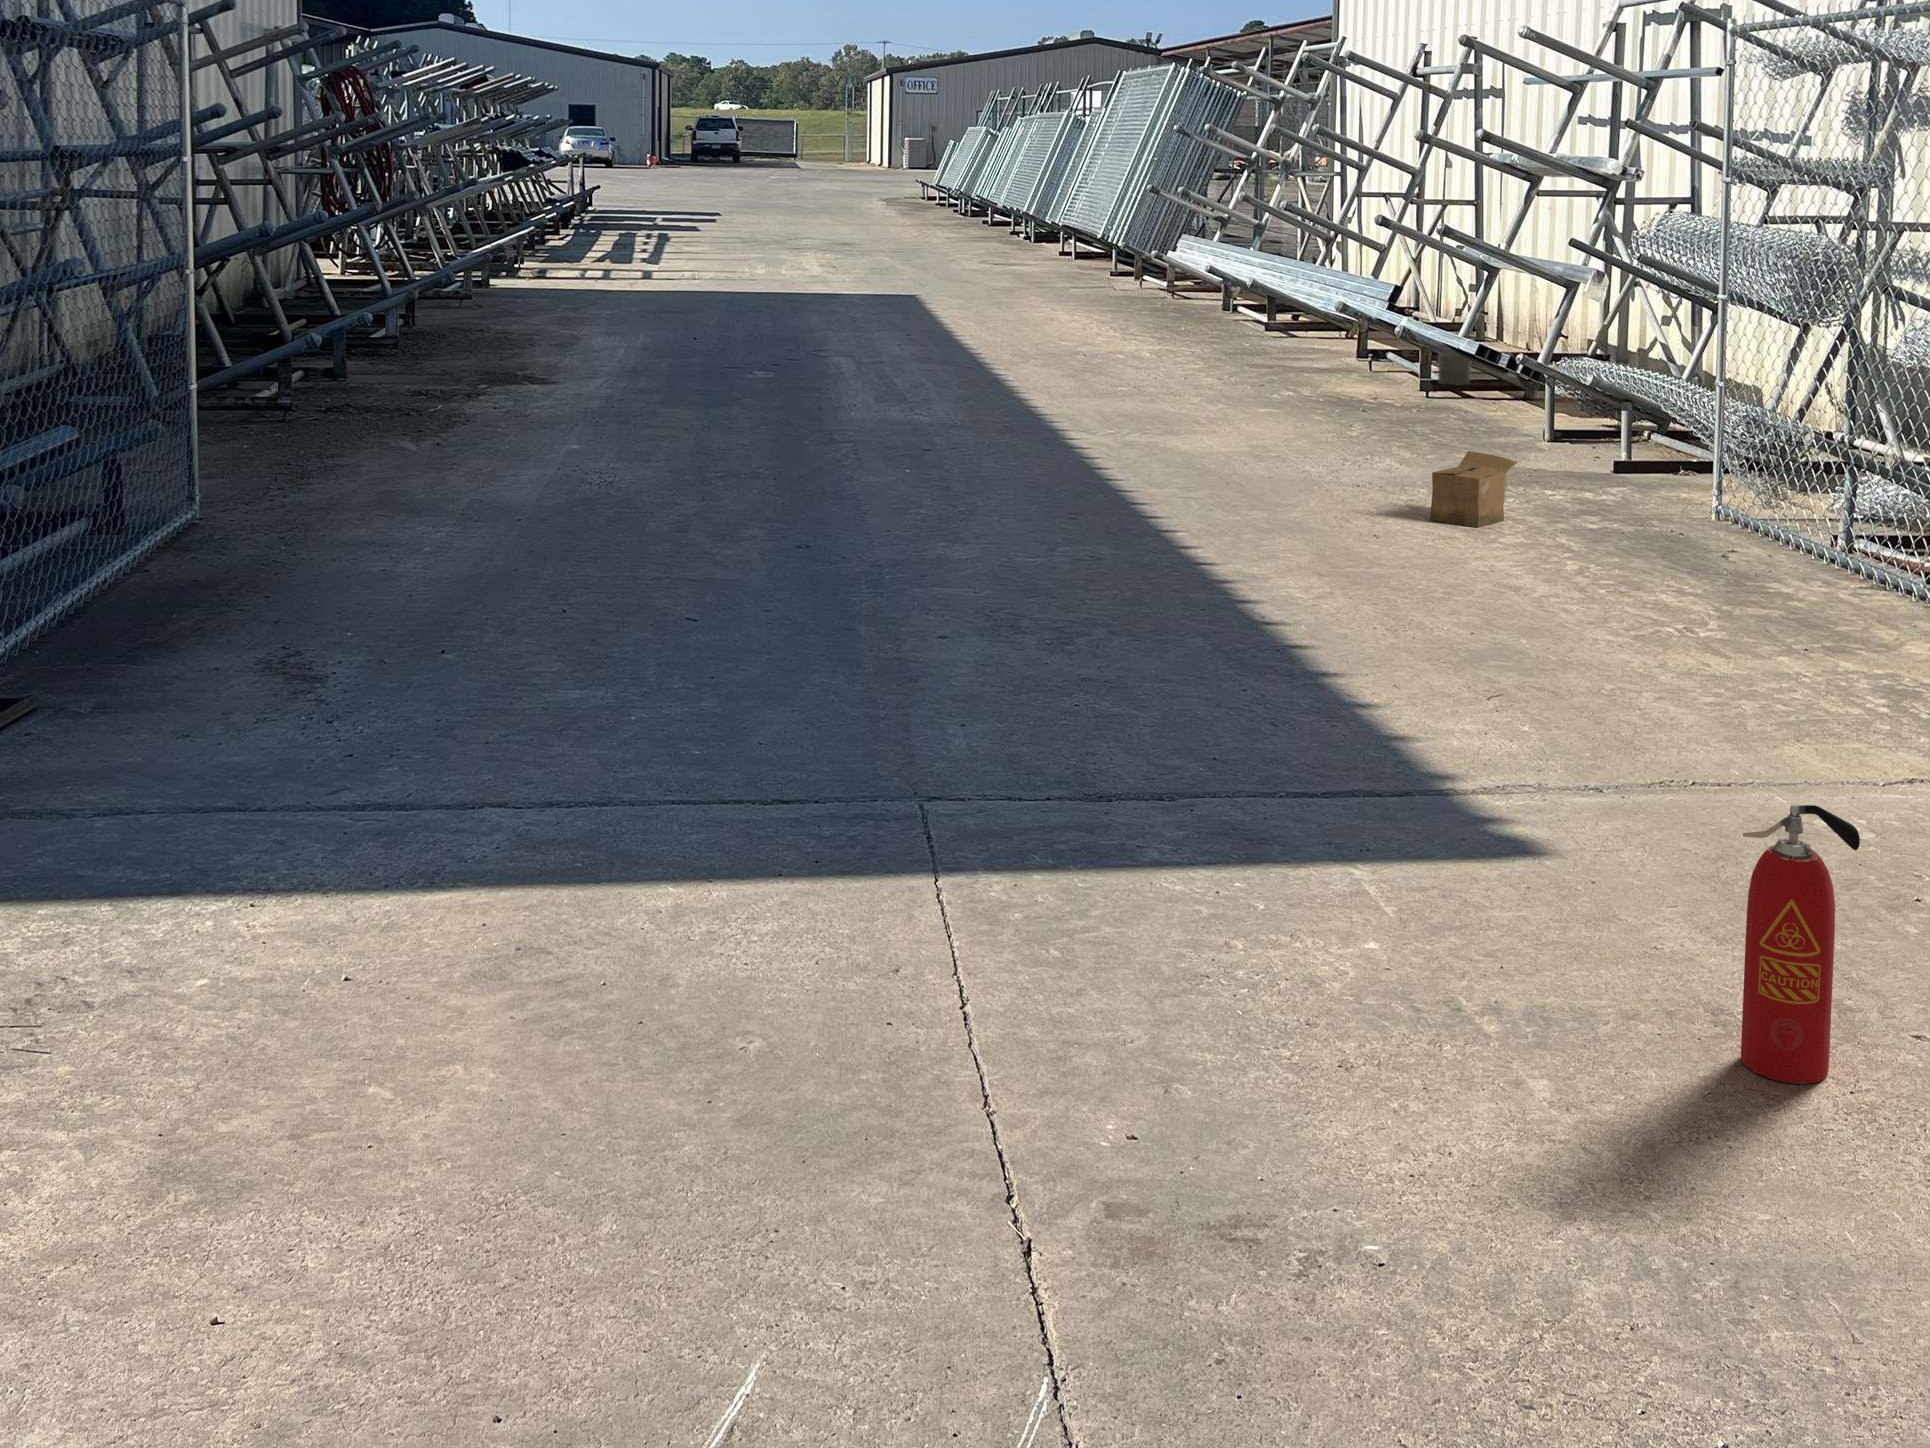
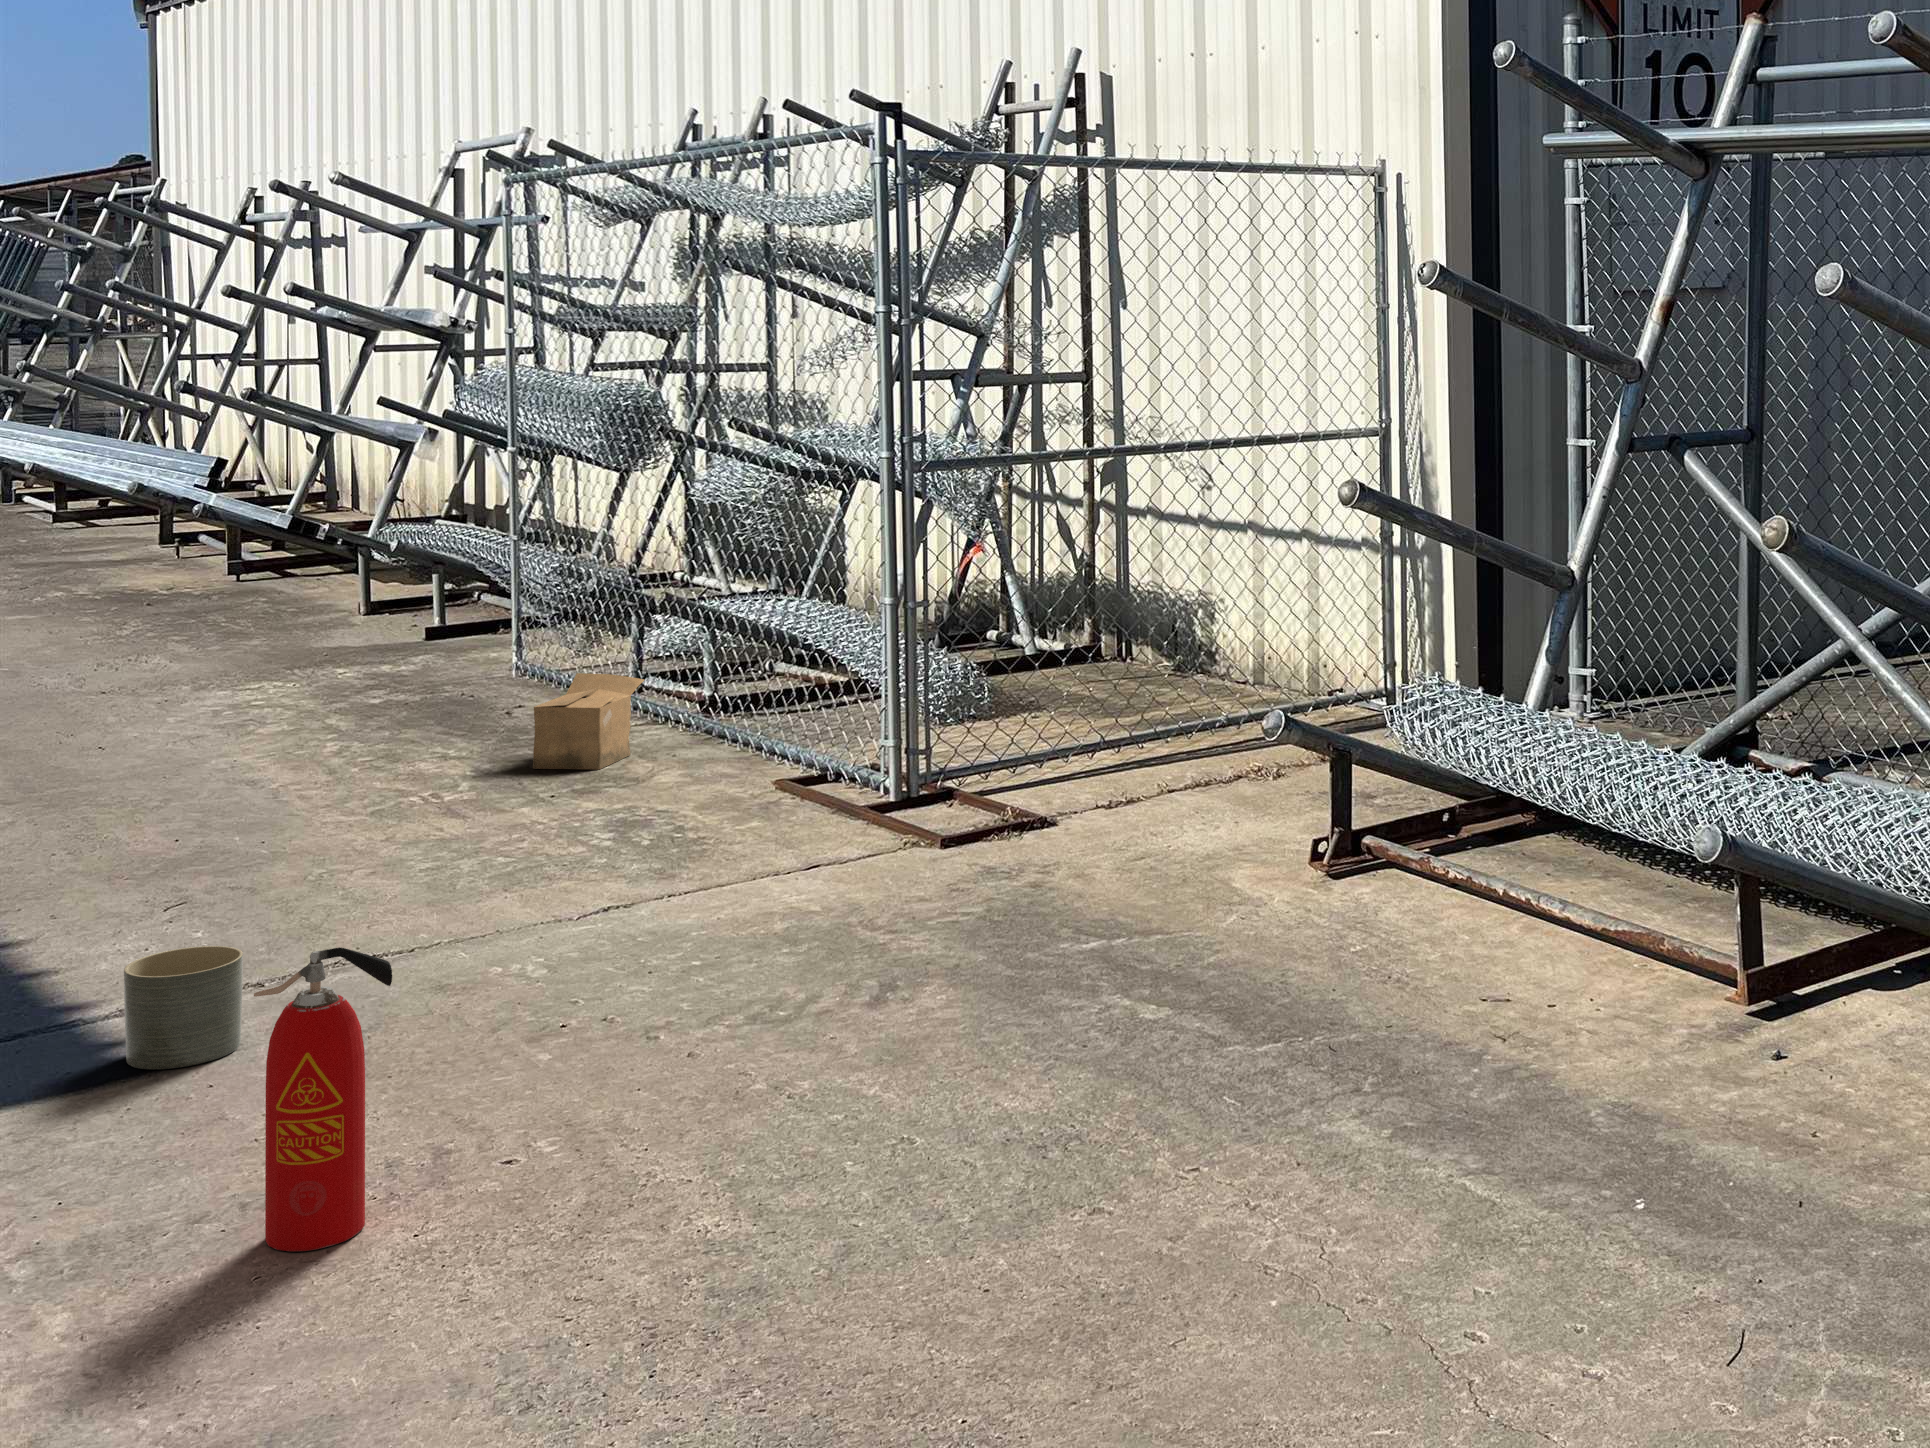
planter: present [1438,353,1471,386] -> present [124,946,243,1069]
cardboard box: present [1430,451,1518,527] -> present [533,673,644,770]

